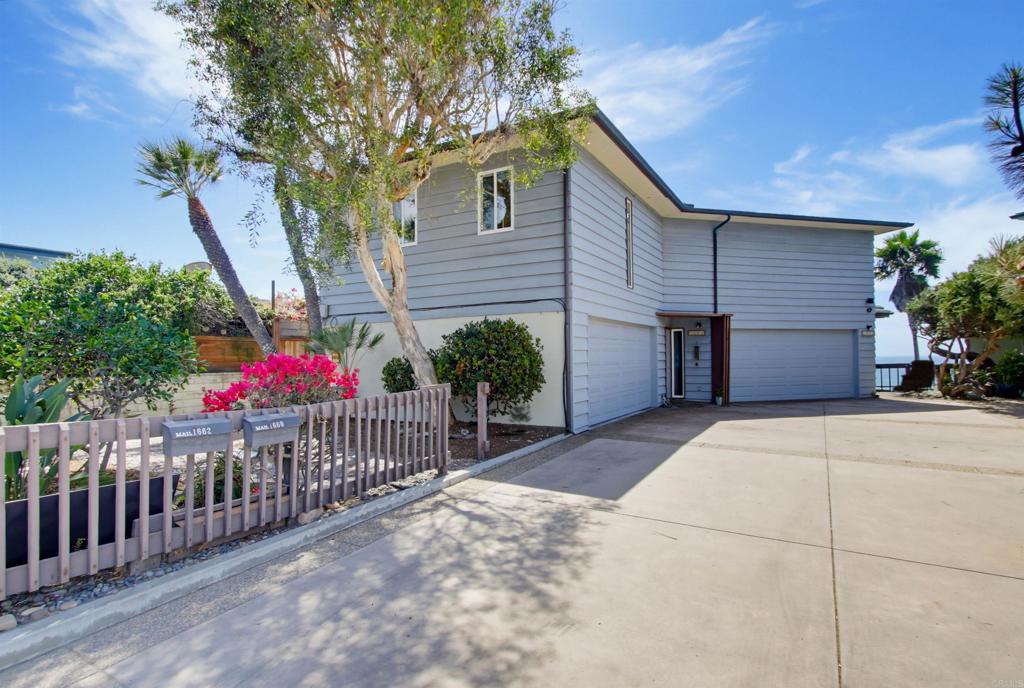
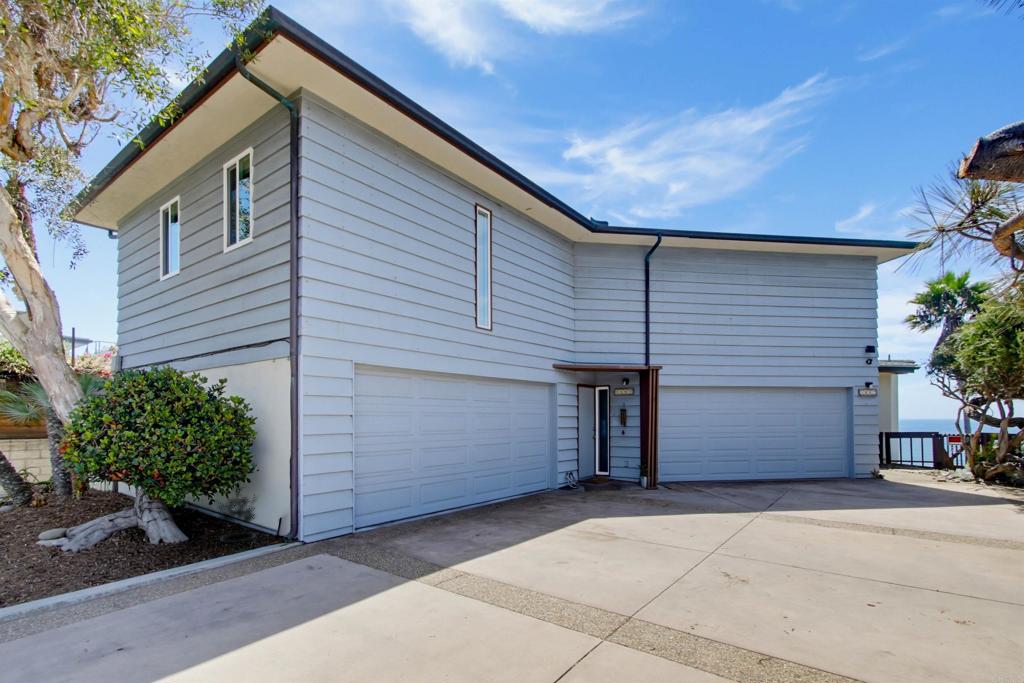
lounge chair: present [892,360,935,397] -> none [910,428,971,480]

